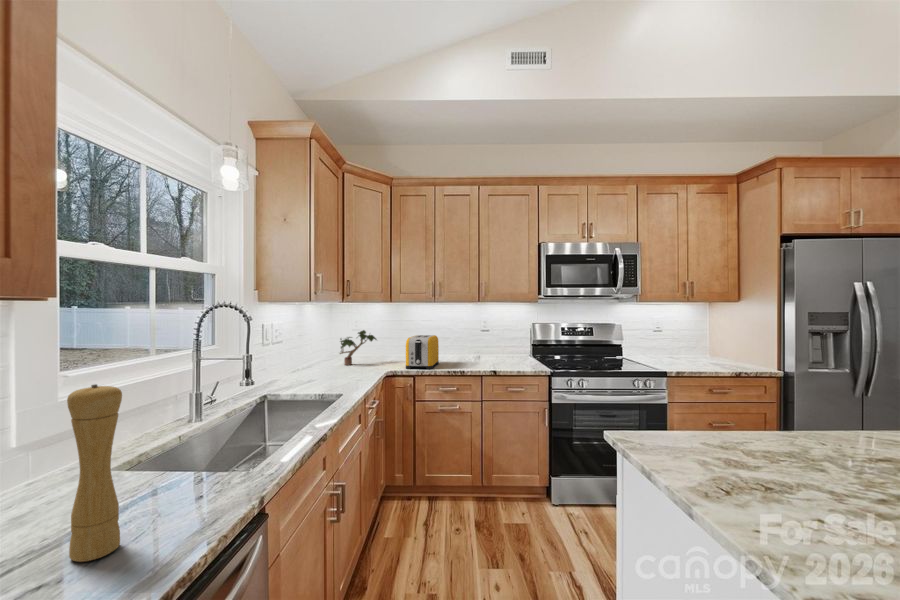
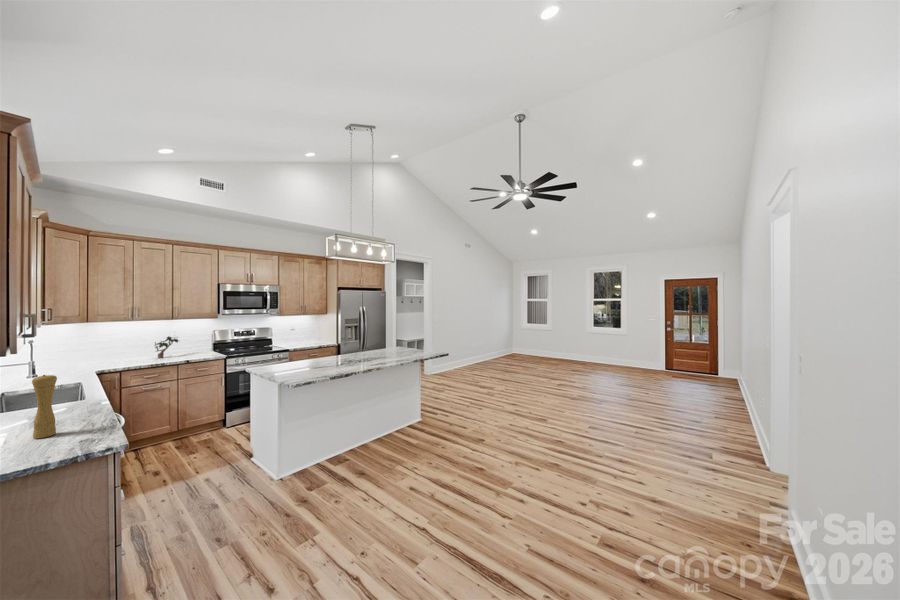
potted plant: present [340,330,377,365] -> present [155,336,178,358]
toaster: present [406,335,439,369] -> none [112,343,139,367]

